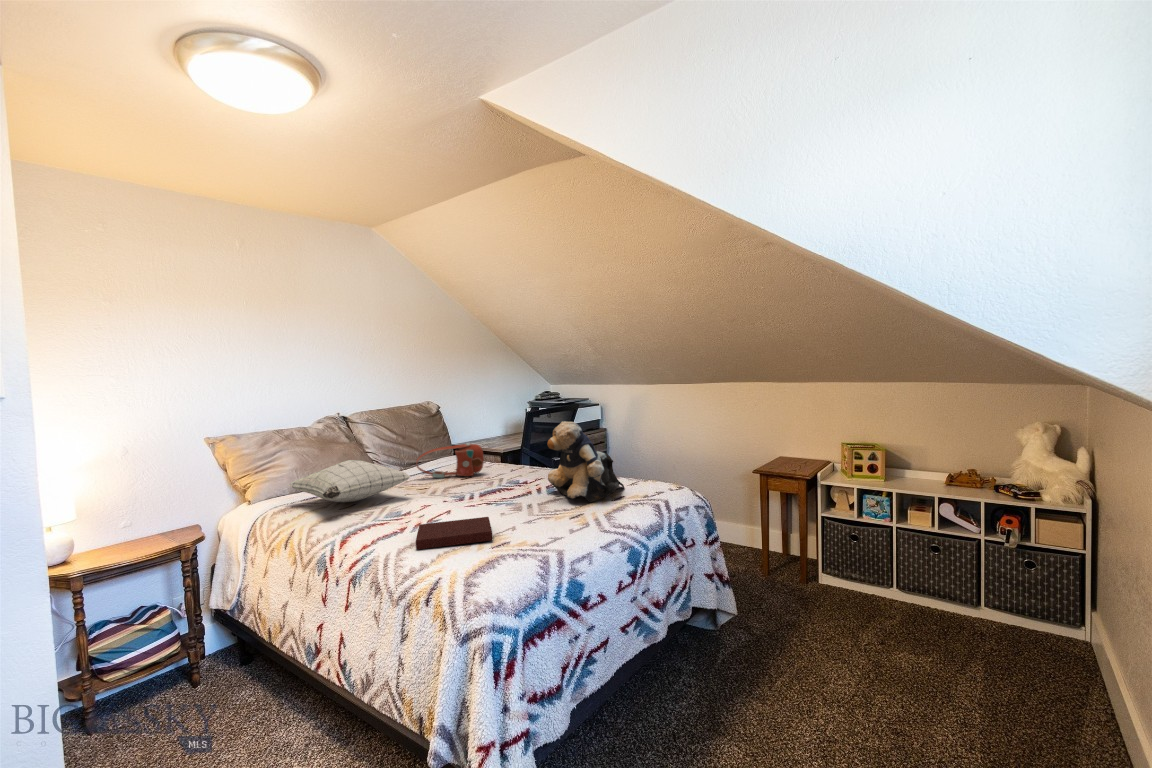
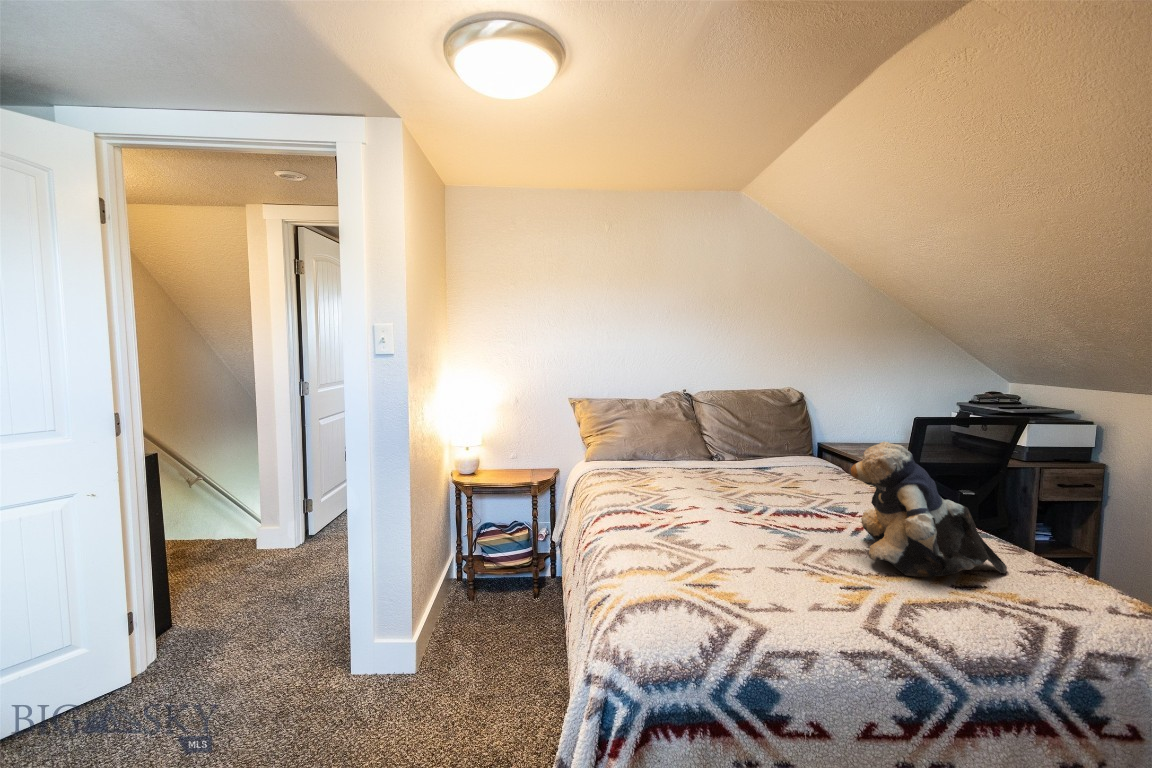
handbag: present [416,444,484,478] -> none [733,445,815,486]
pillow: present [288,460,411,502] -> none [602,440,700,482]
notebook: present [416,517,493,550] -> none [620,526,726,575]

